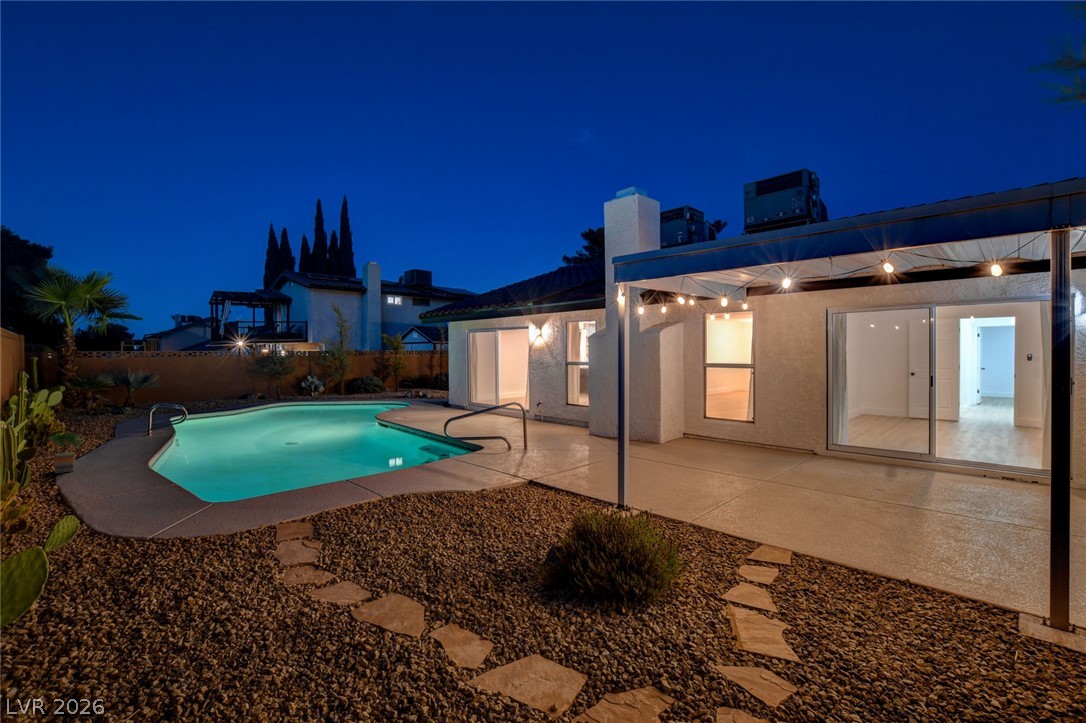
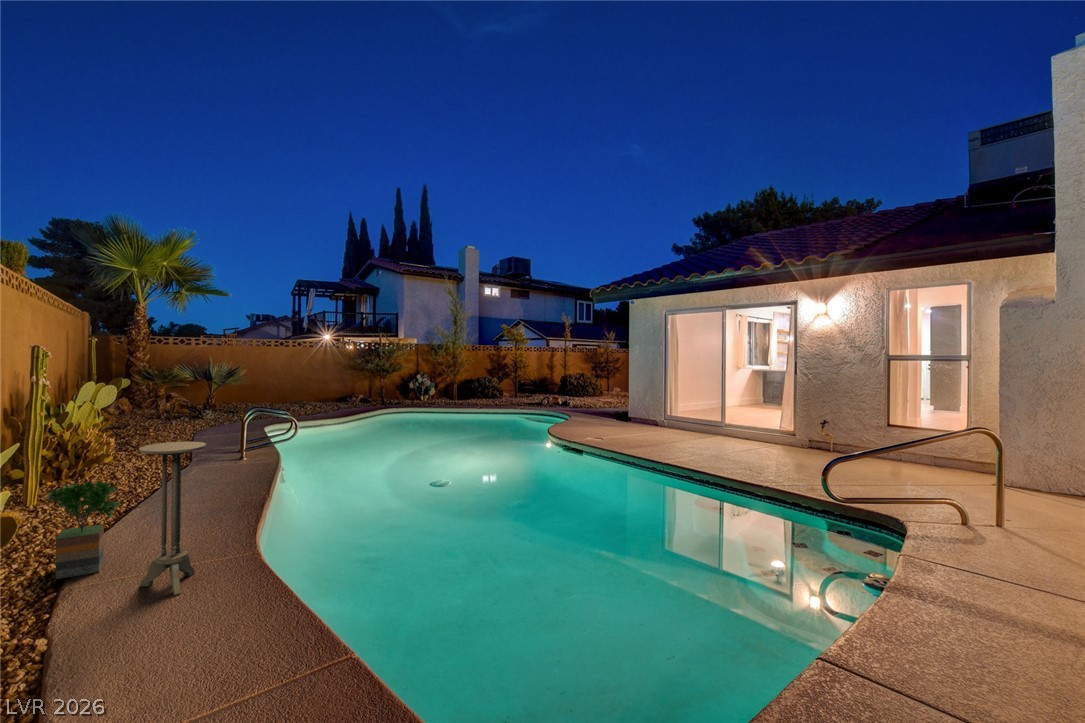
side table: none [93,413,123,475] -> present [139,442,206,595]

